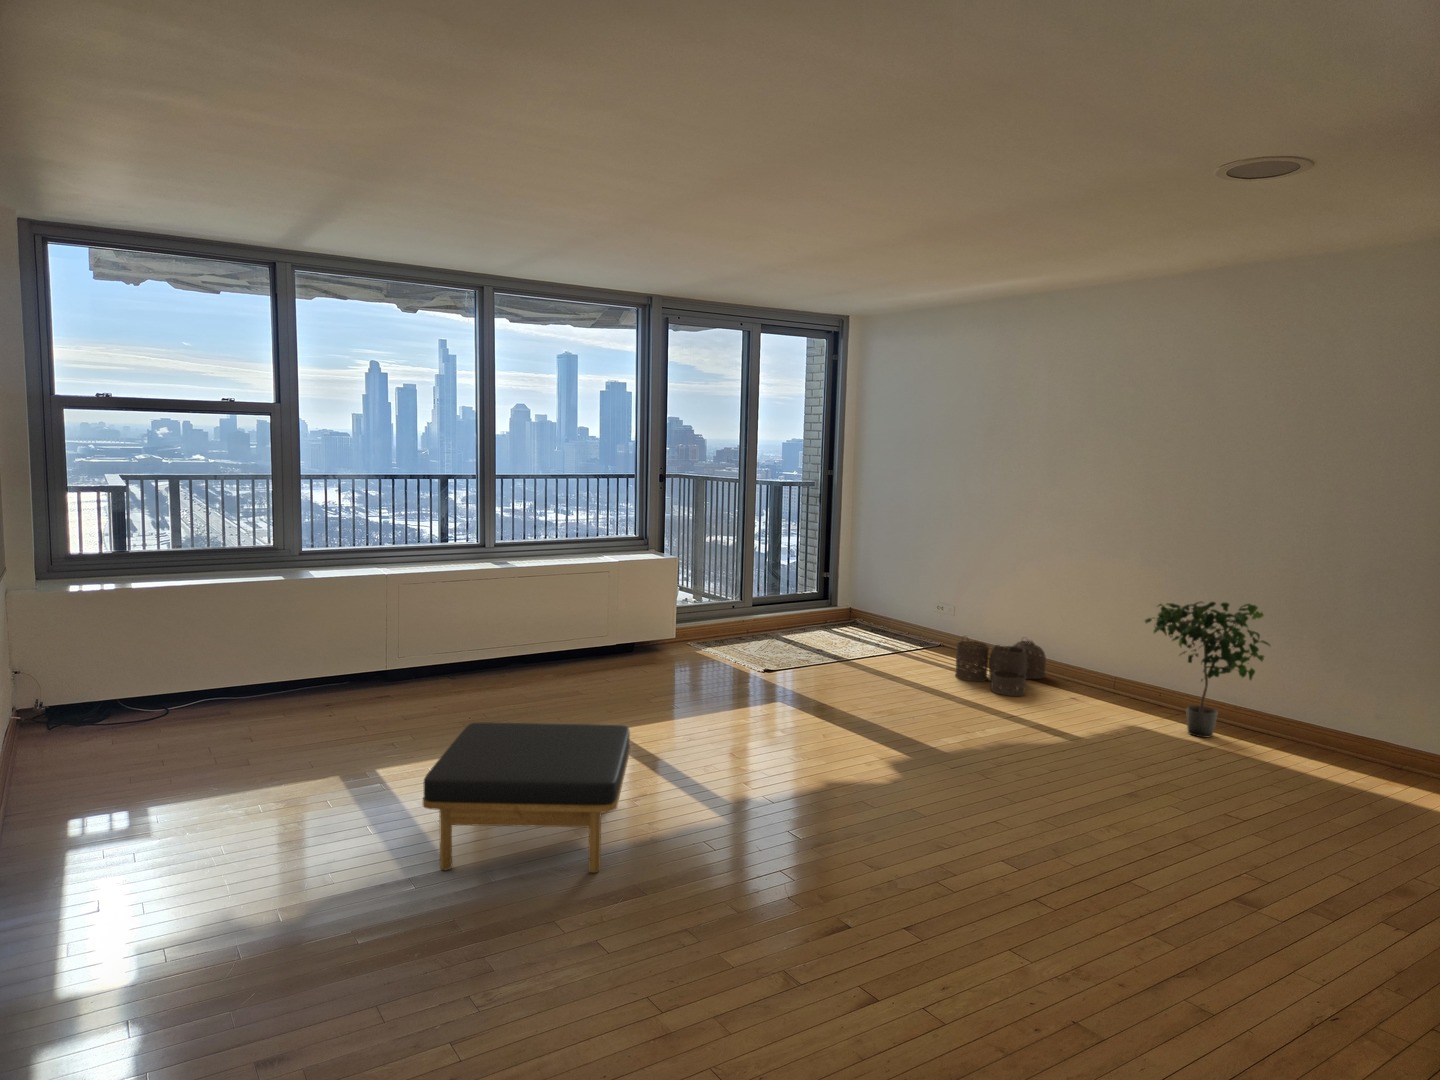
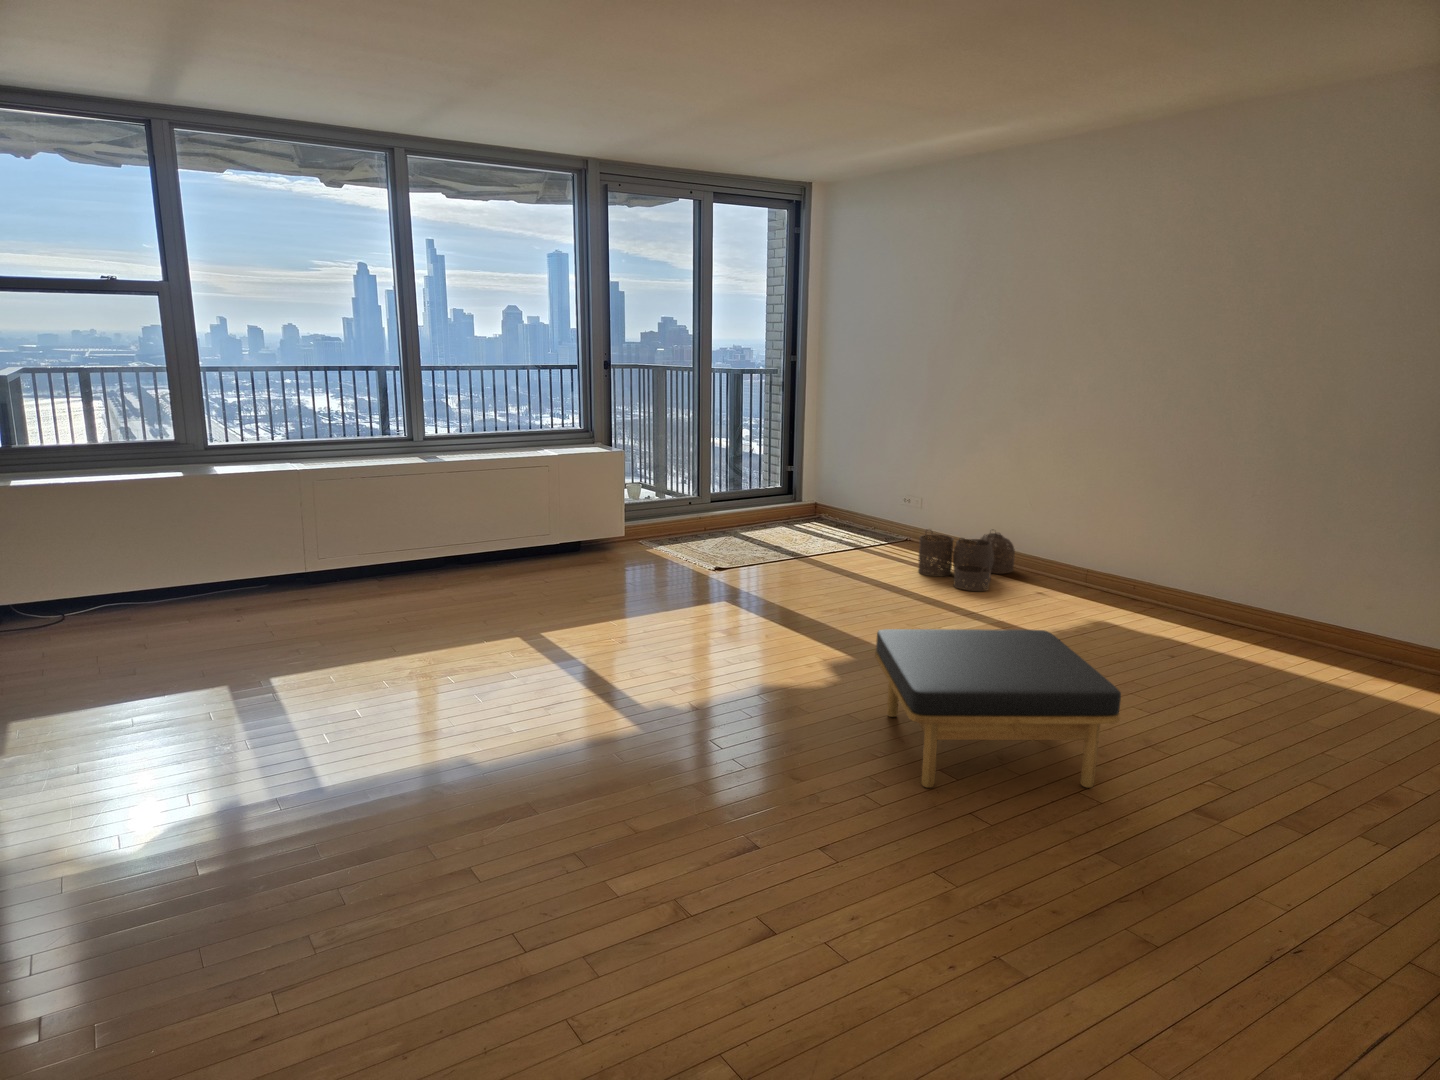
potted plant: present [1145,602,1270,737] -> none [1114,485,1250,631]
ottoman: present [423,722,630,873] -> present [875,629,1121,788]

